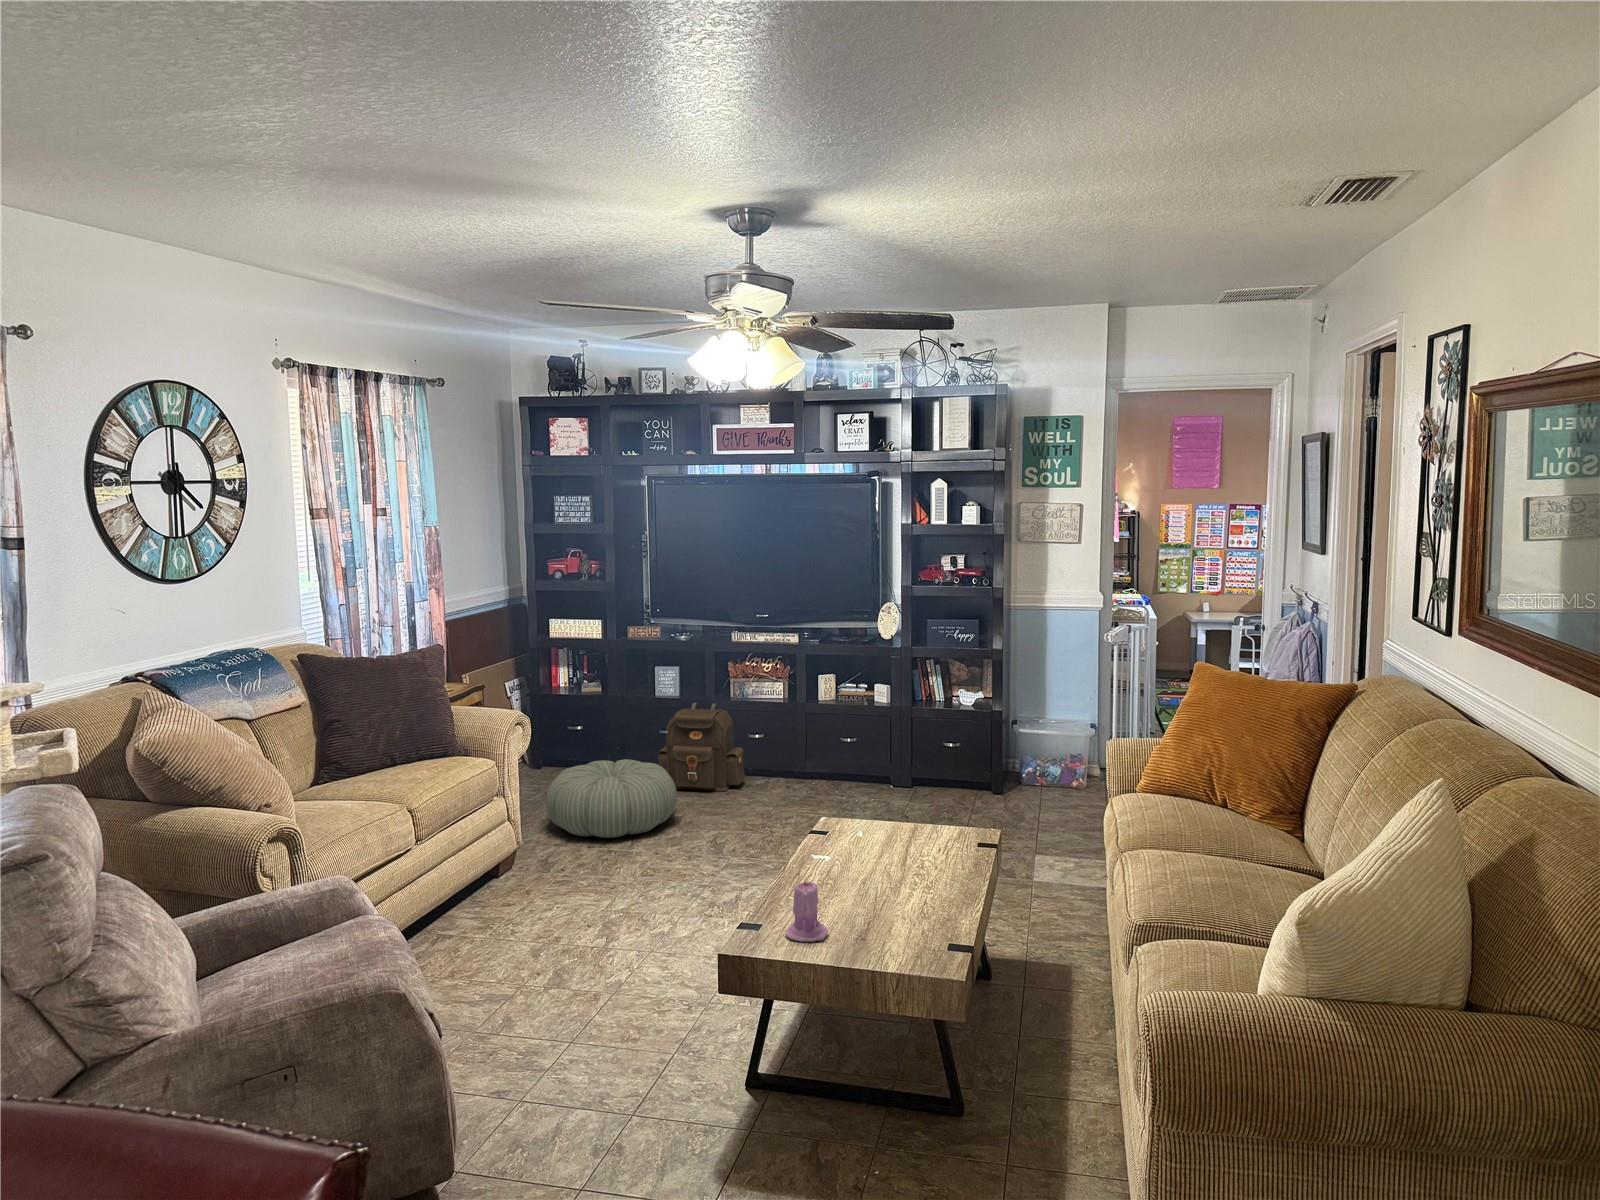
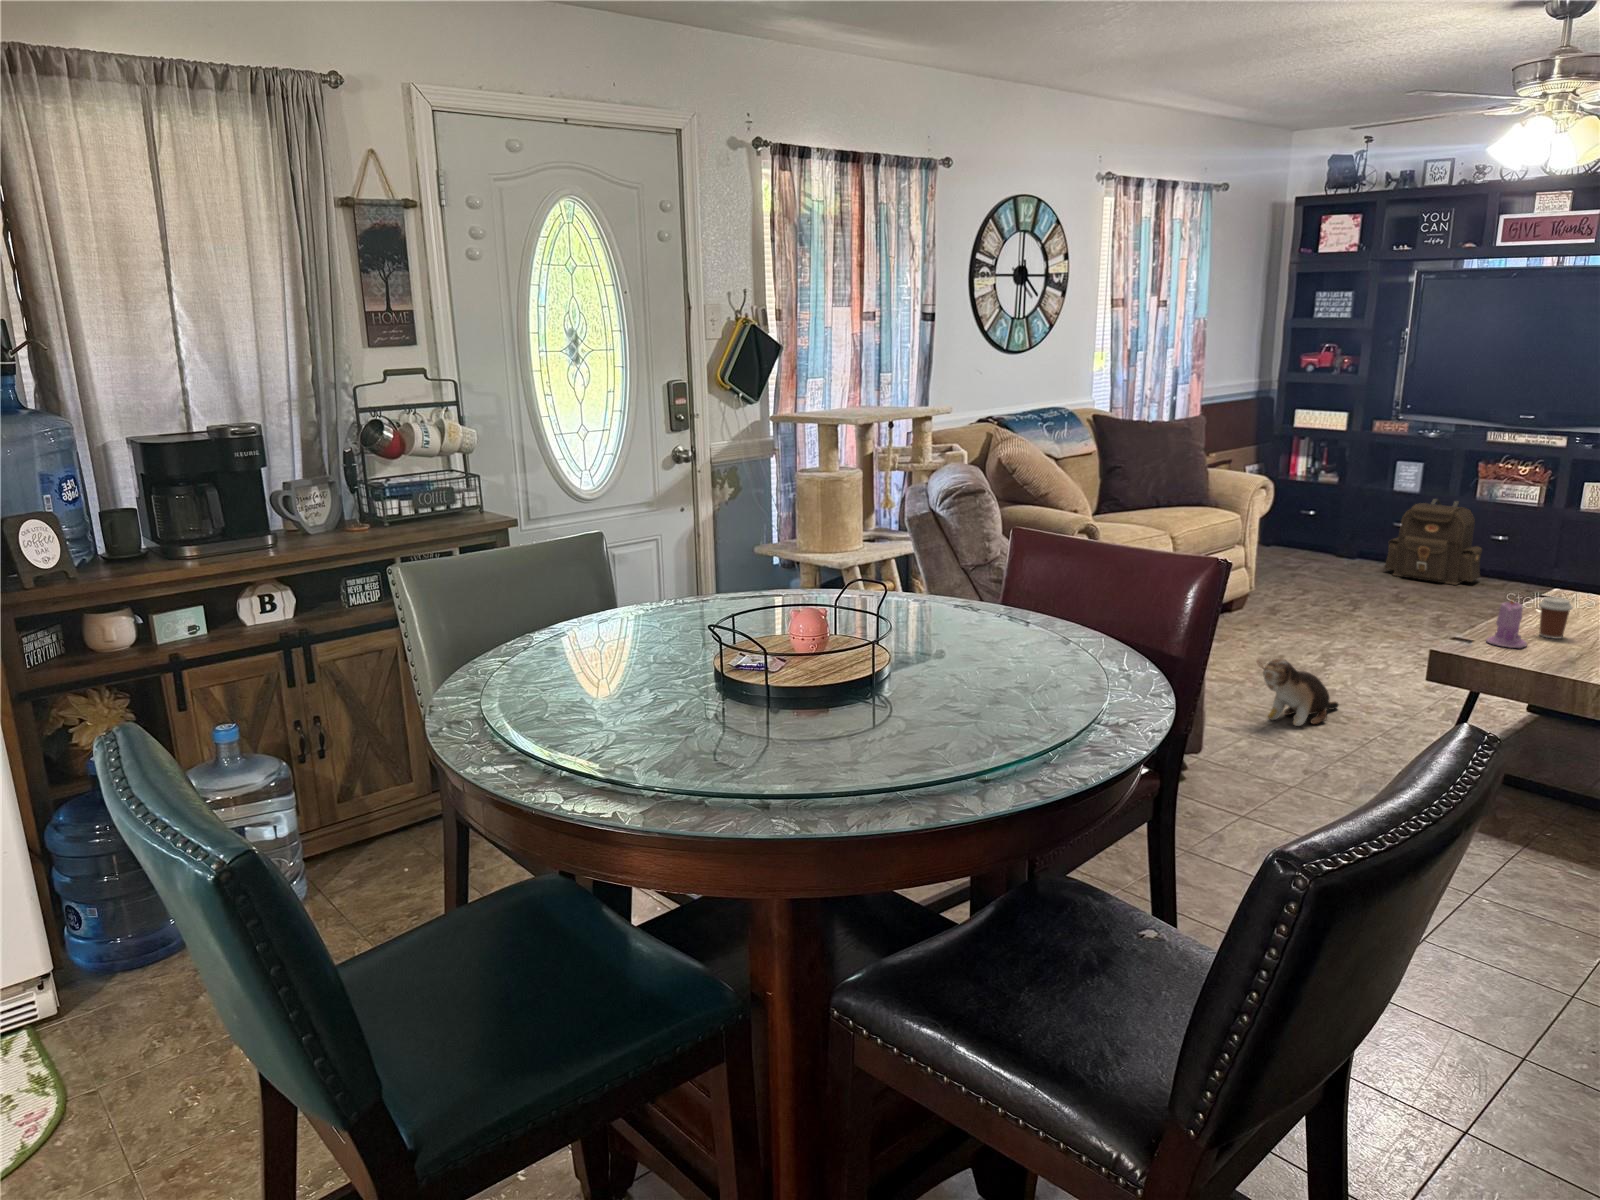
pouf: present [546,759,677,838] -> none [1275,537,1403,602]
coffee cup: none [829,860,863,911] -> present [1539,597,1573,639]
plush toy: none [523,991,632,1078] -> present [1257,659,1338,726]

